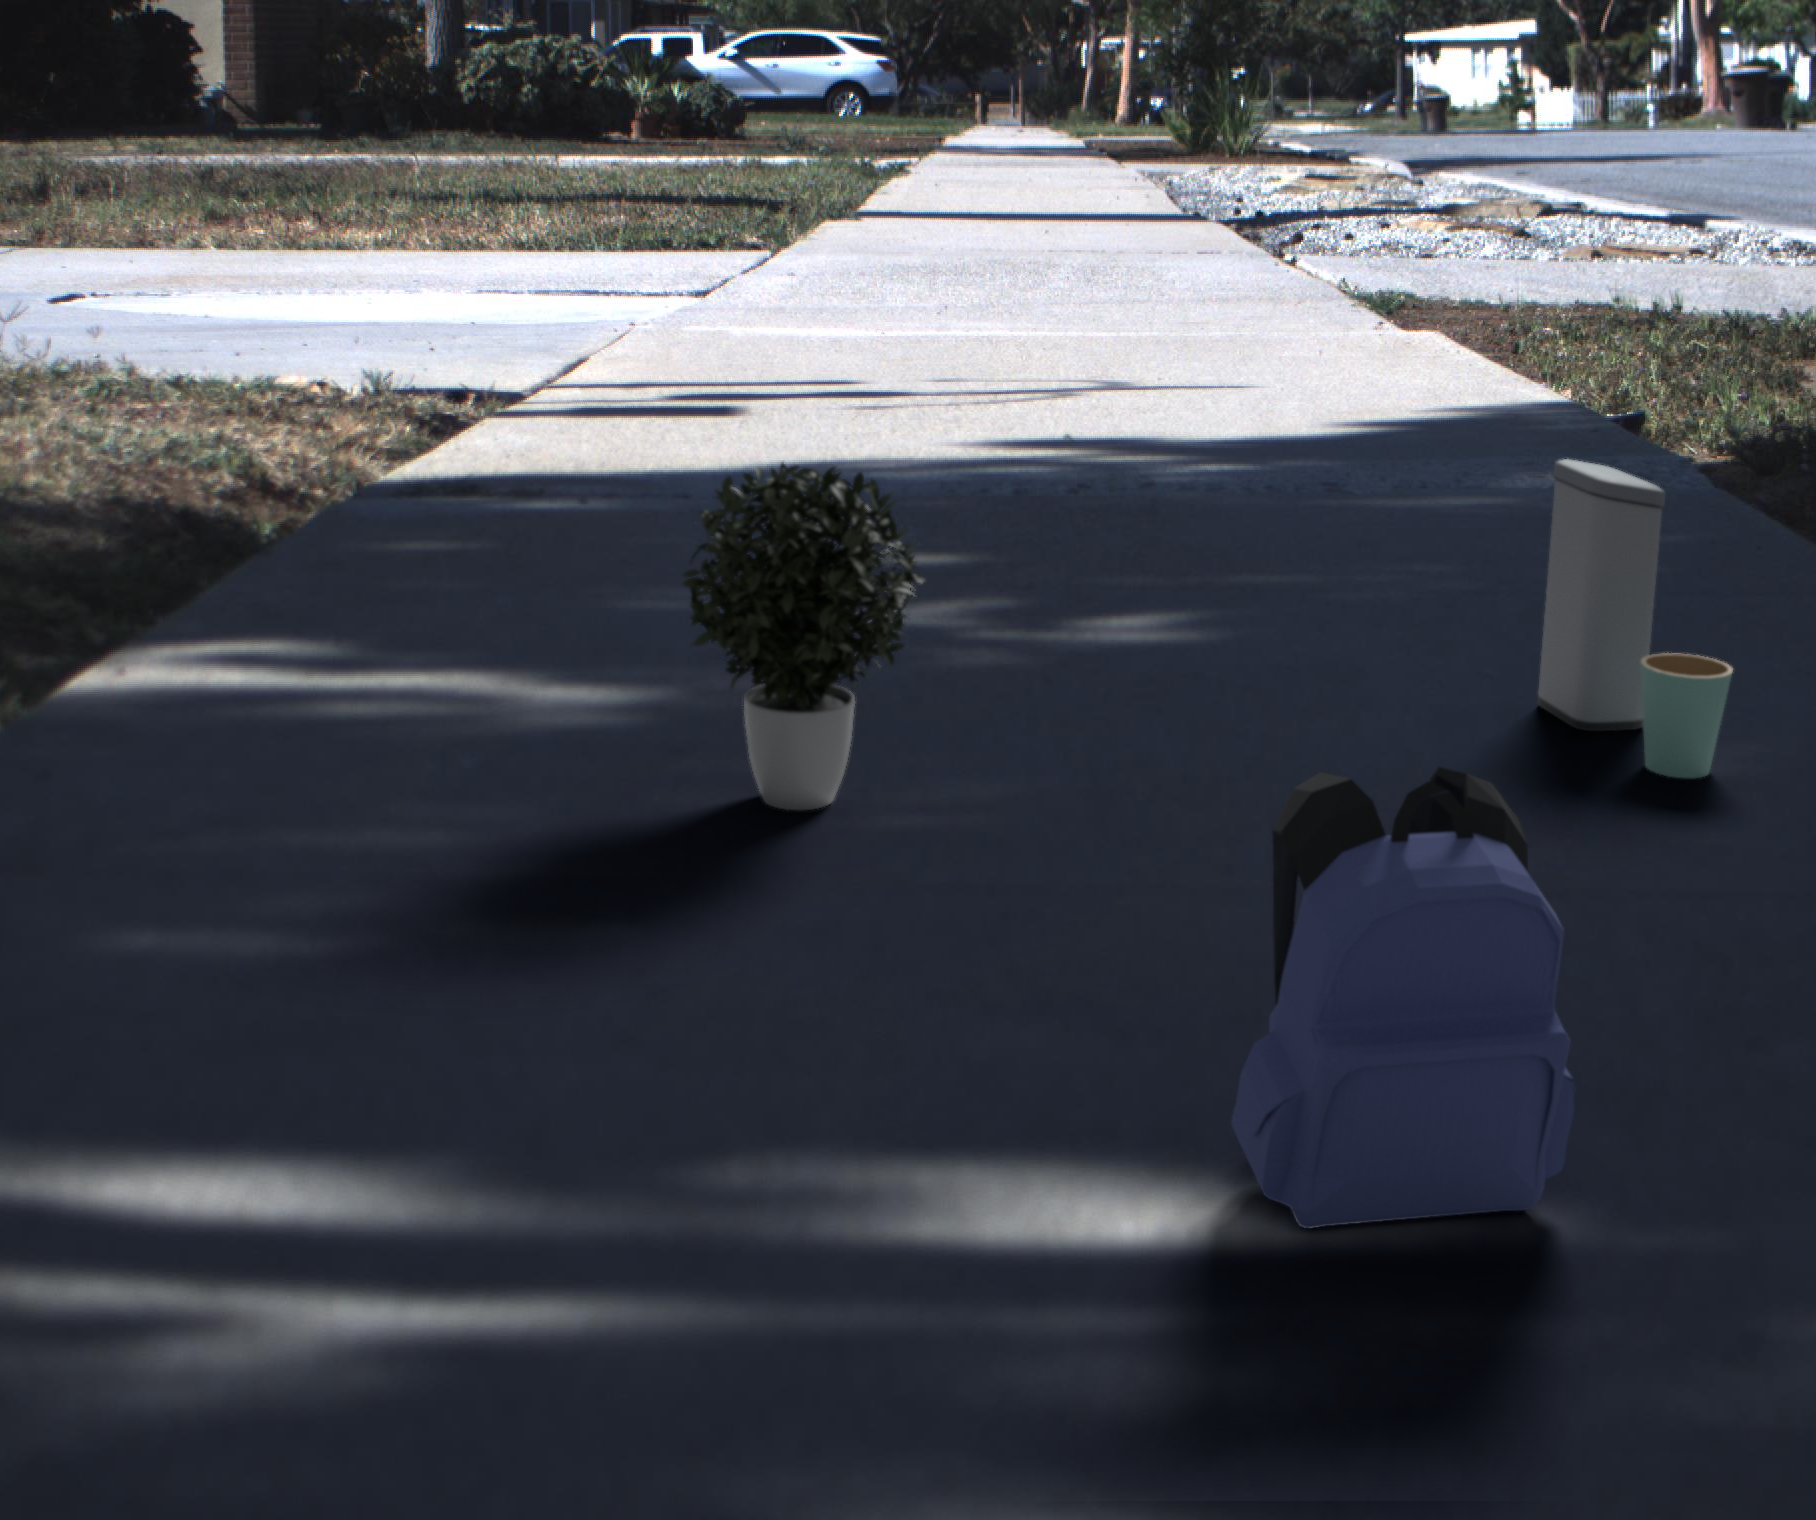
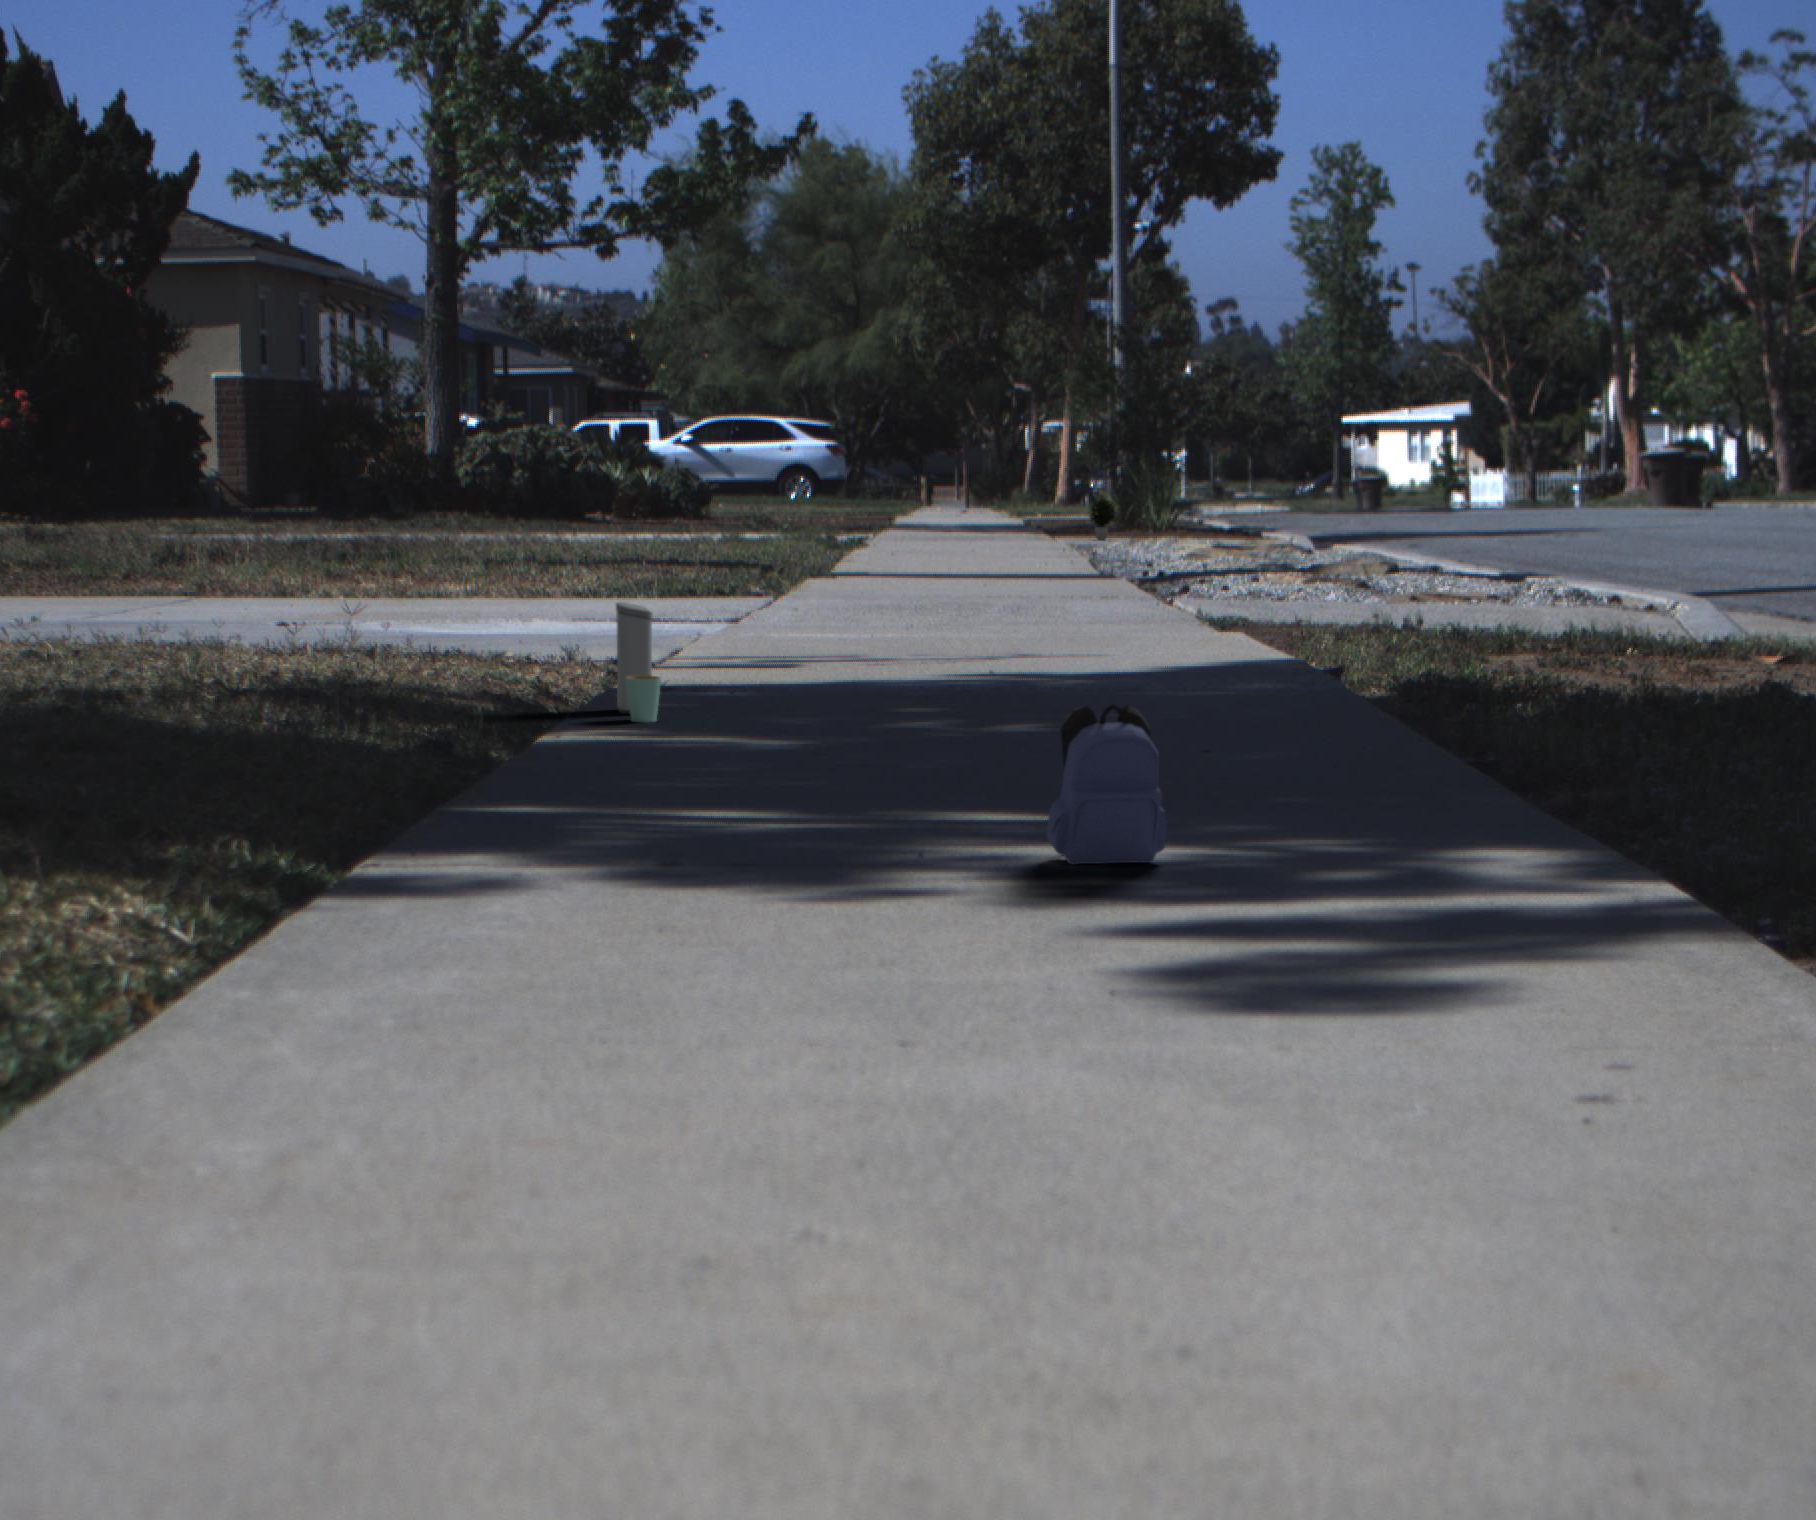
trash can: present [1538,459,1733,778] -> present [616,602,661,722]
potted plant: present [683,461,925,810] -> present [1089,499,1115,540]

